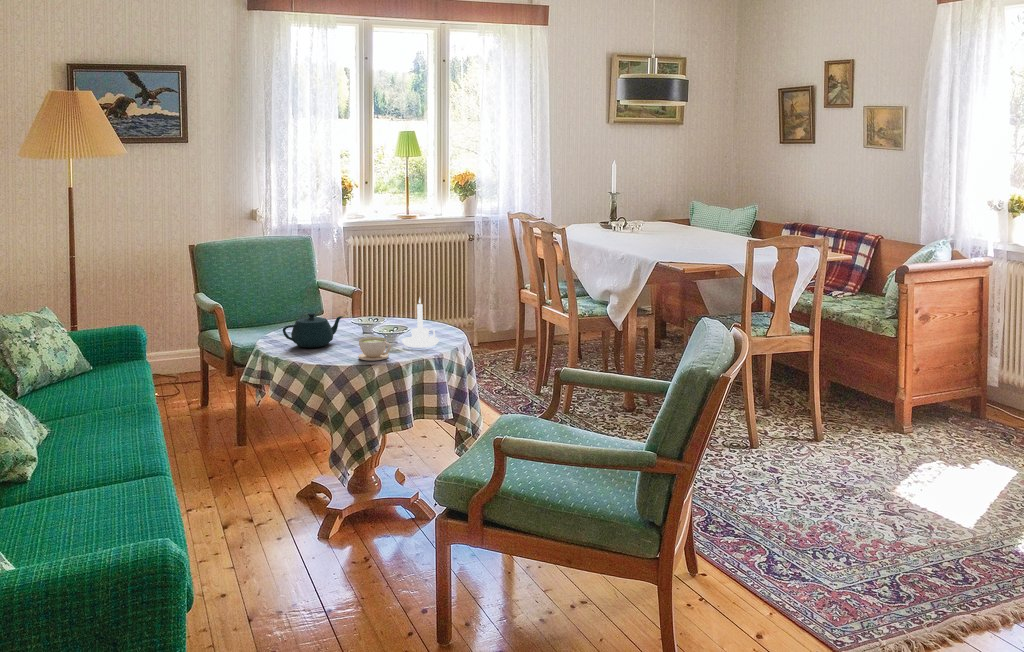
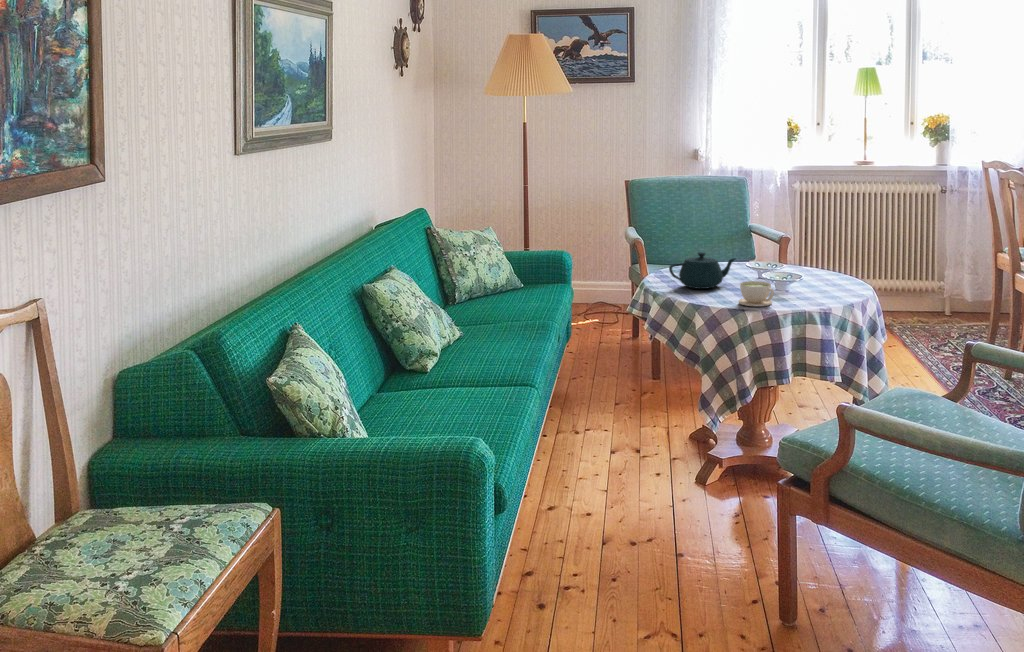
candle holder: present [402,298,439,347] -> none [793,241,836,298]

